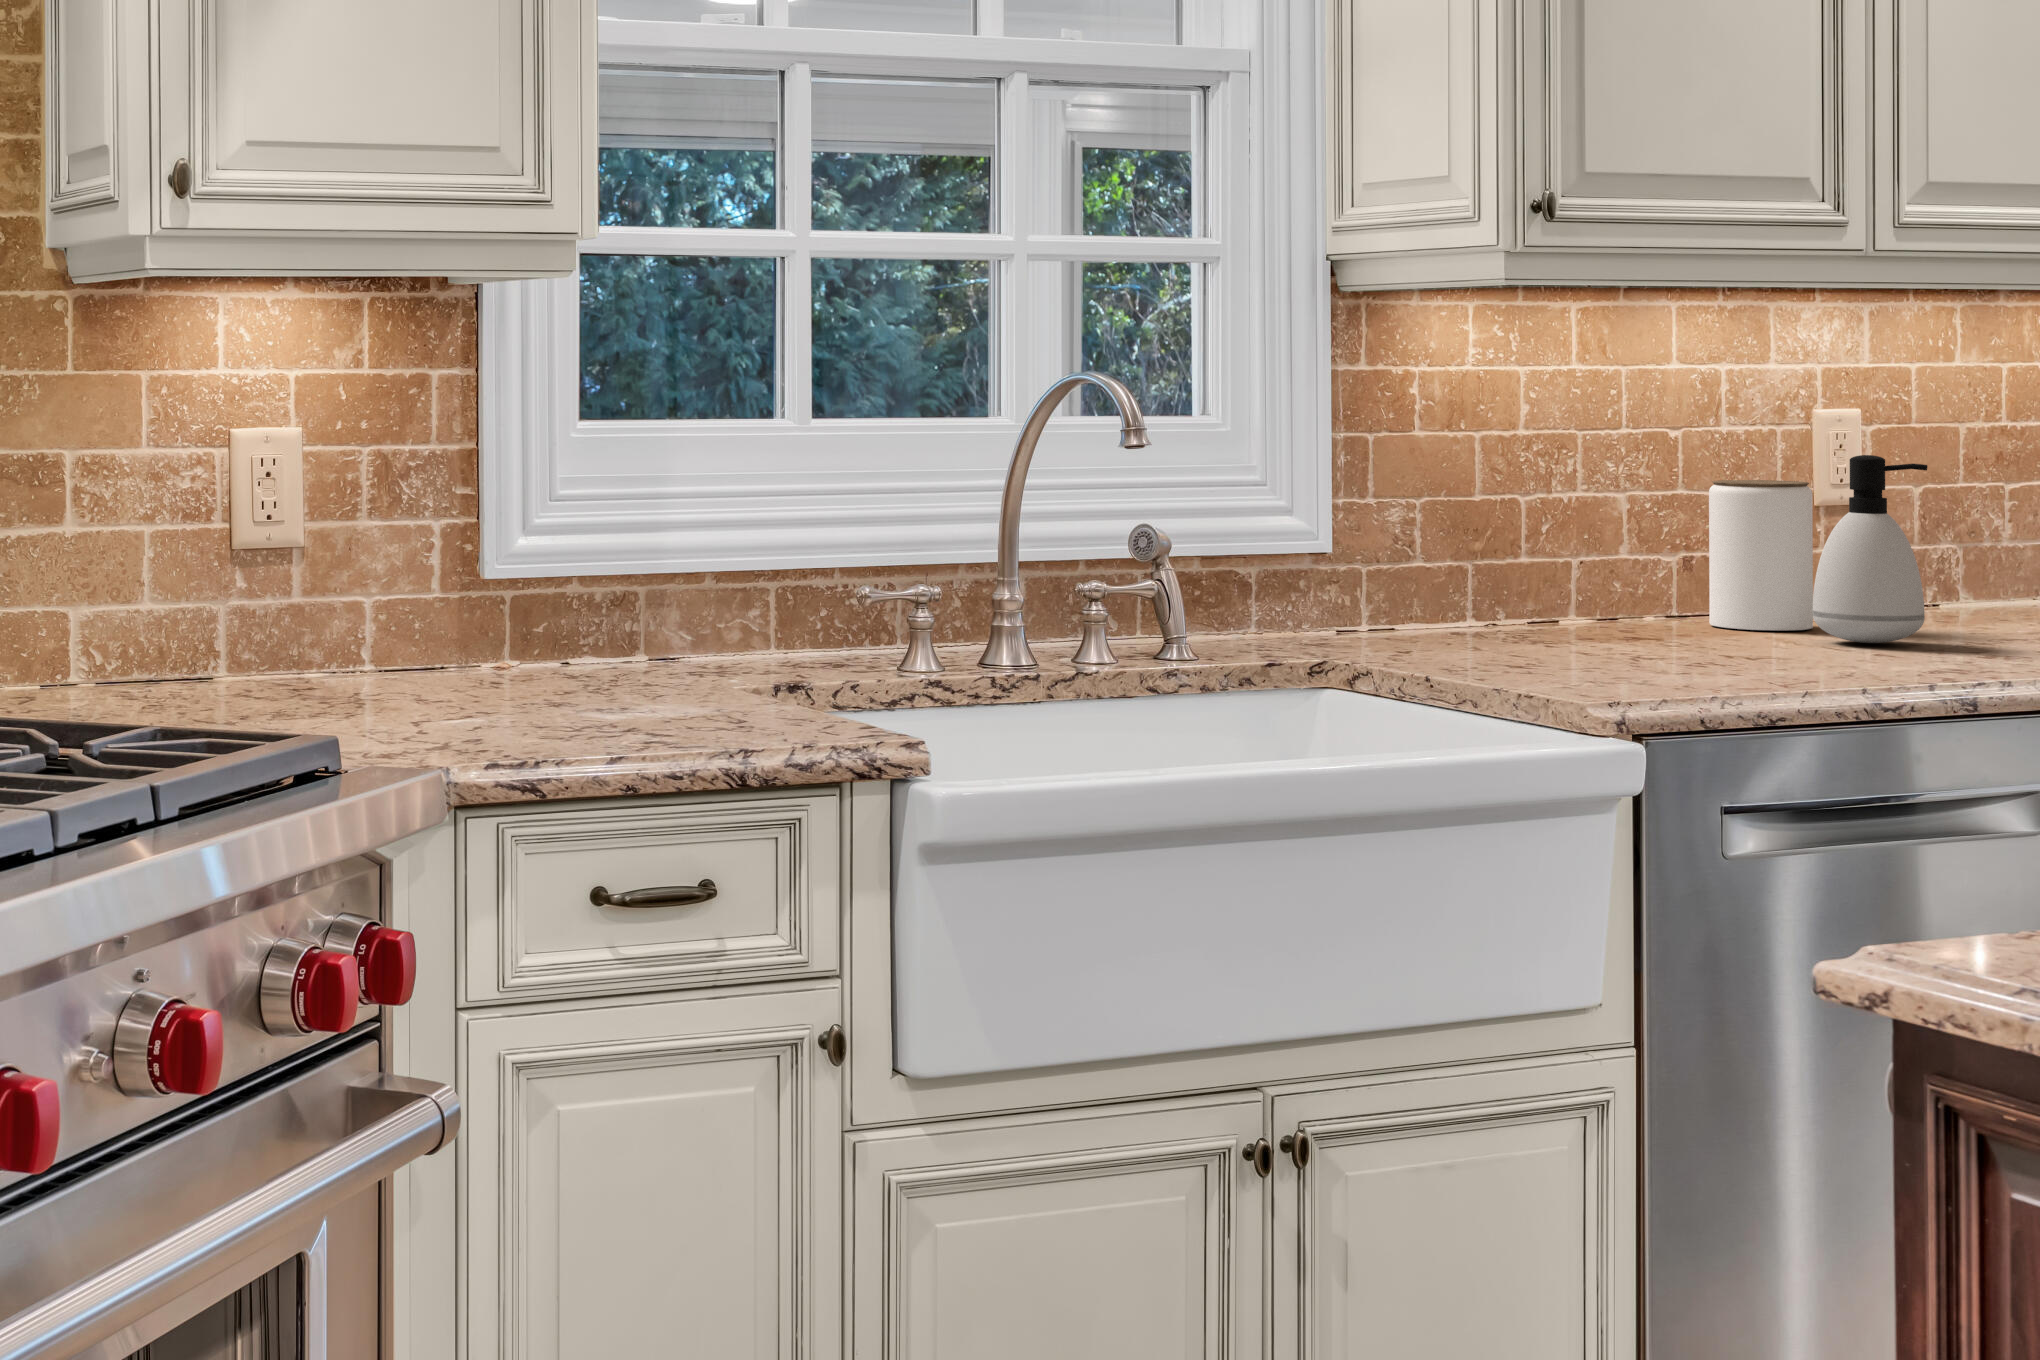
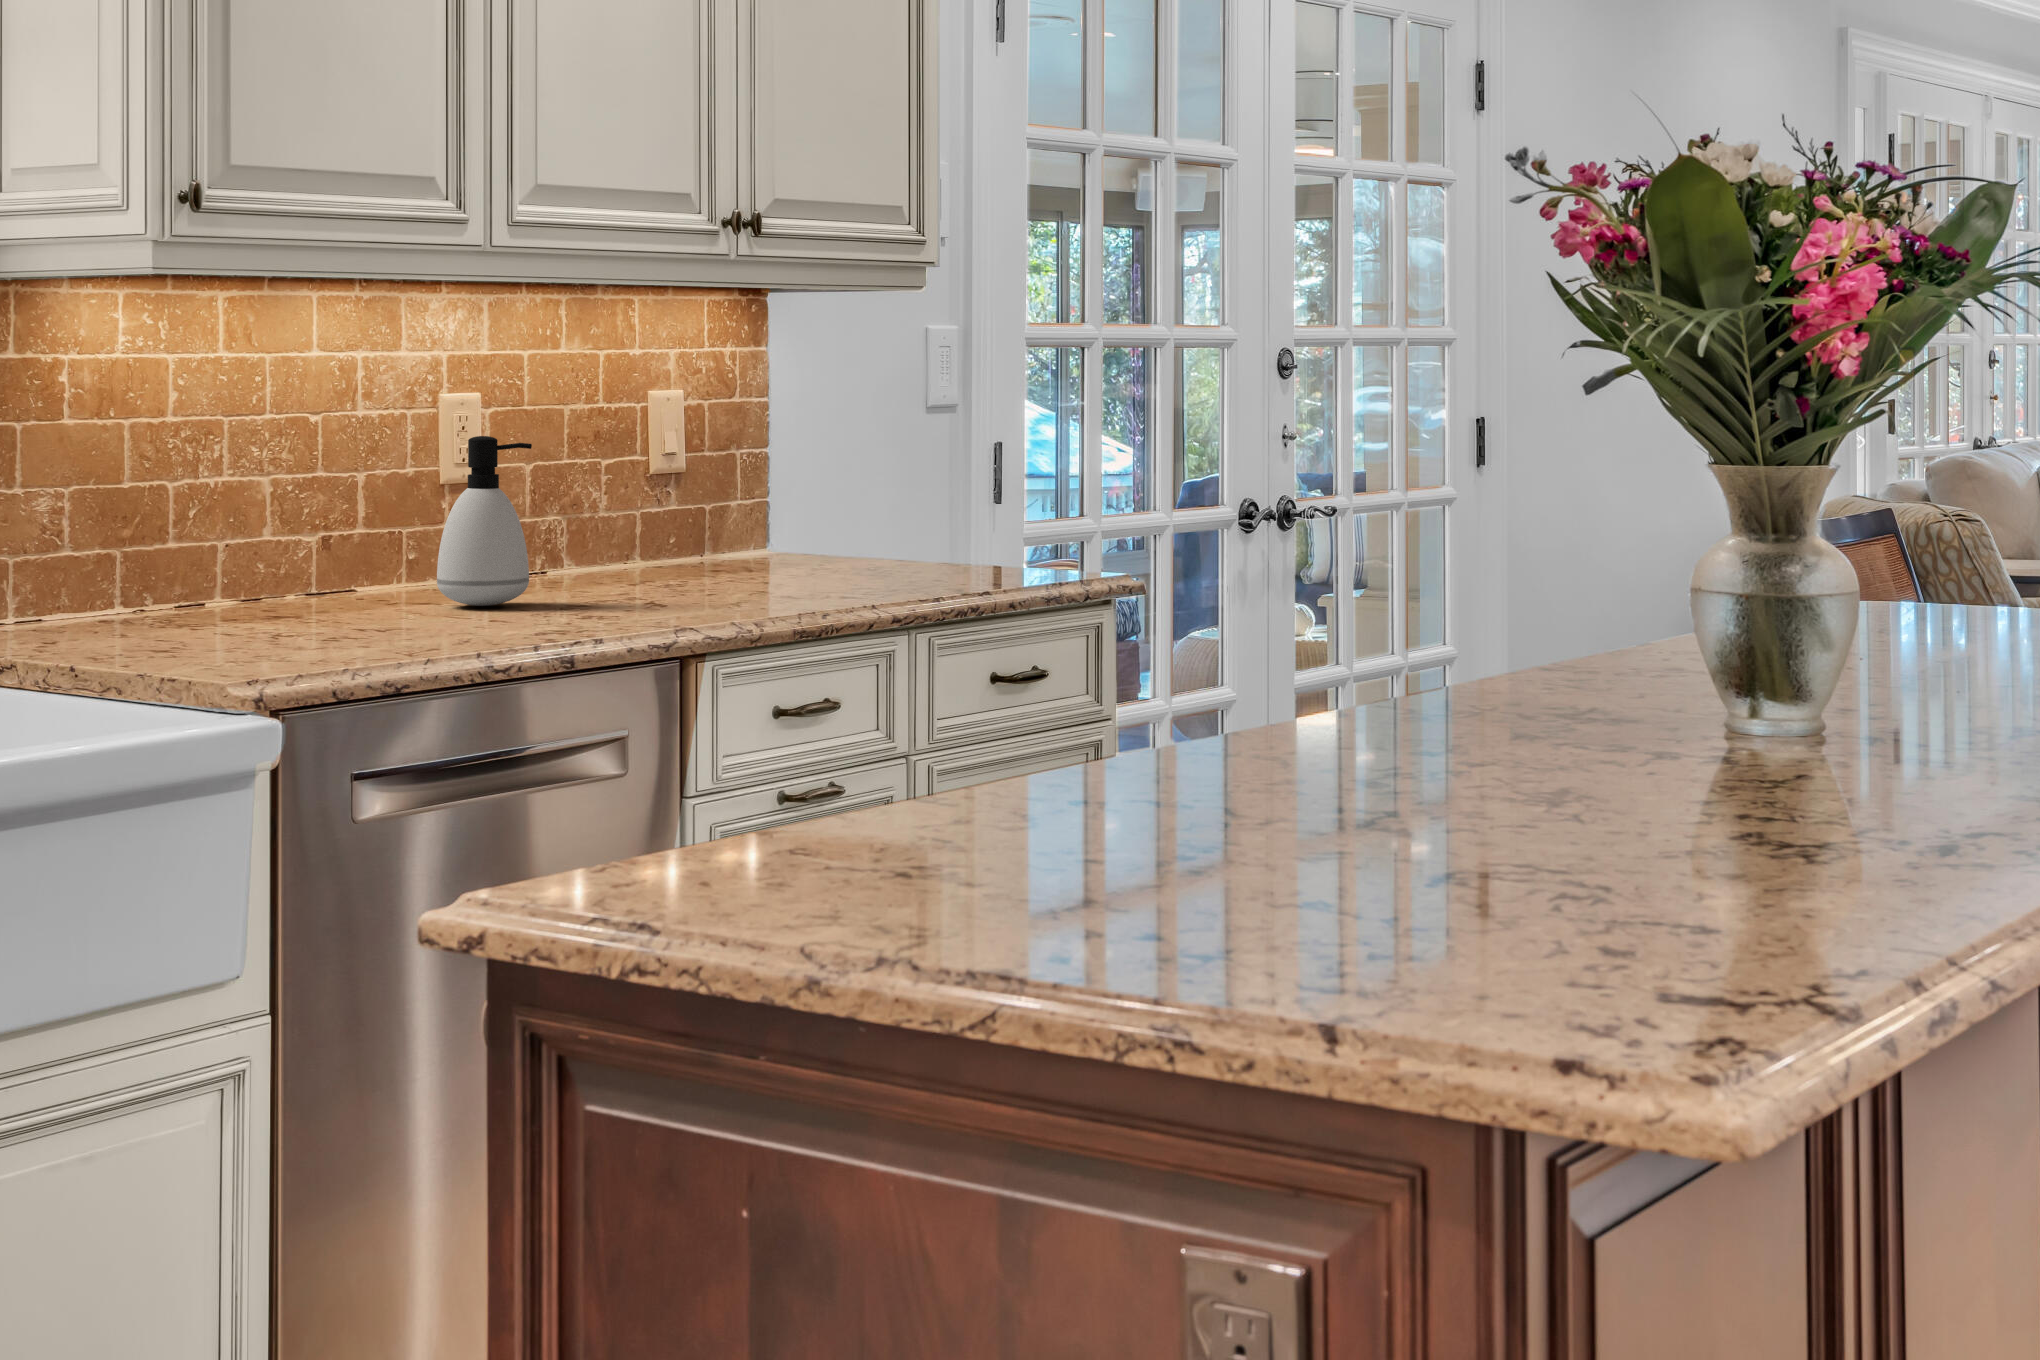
jar: present [1709,480,1813,631] -> none [349,461,438,599]

